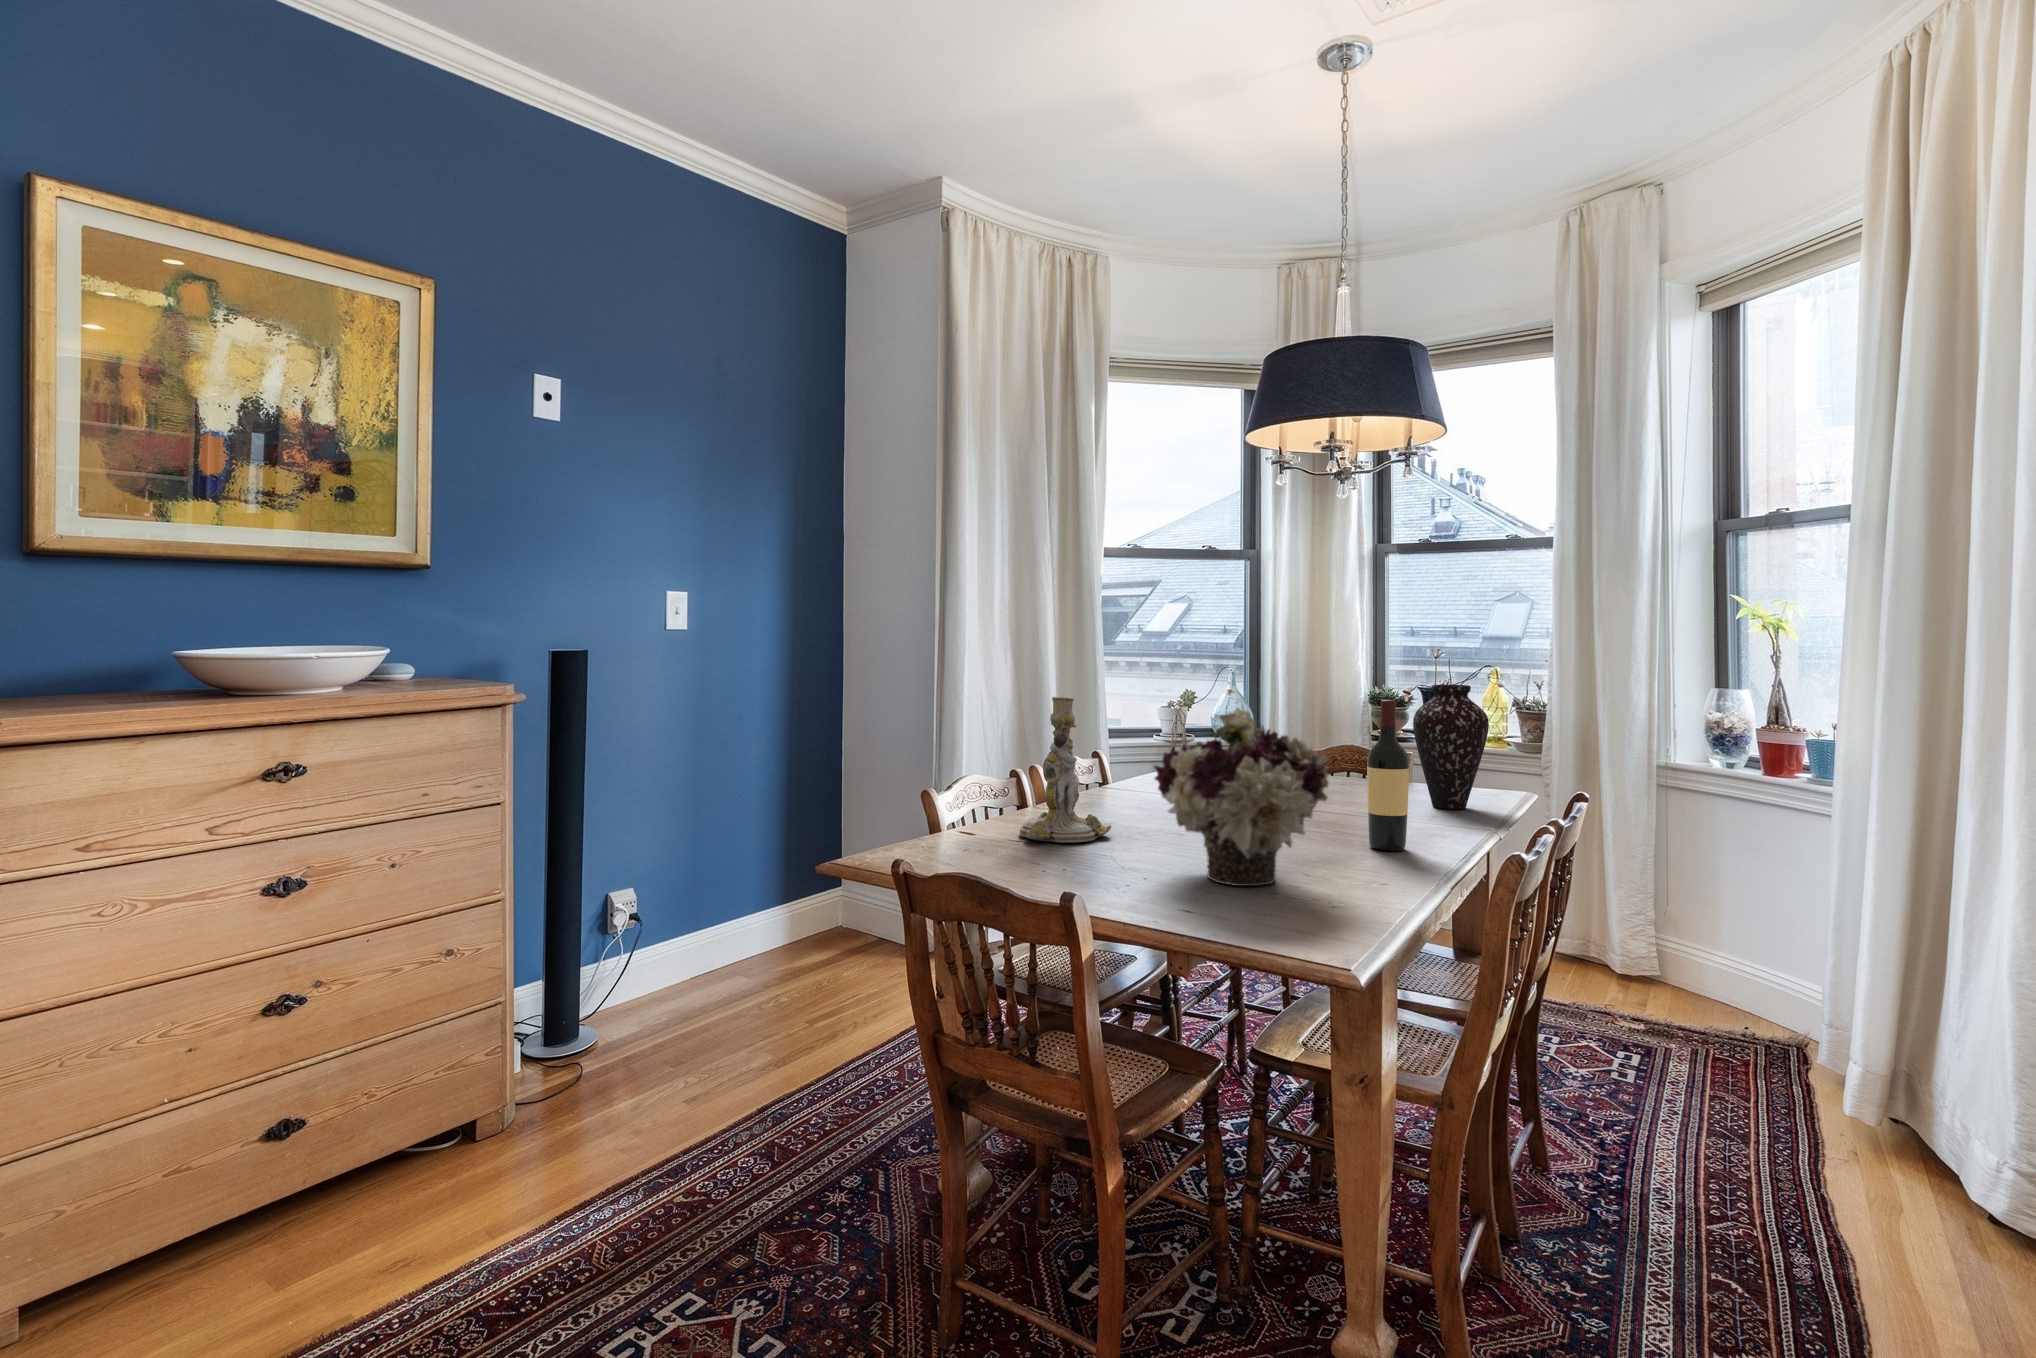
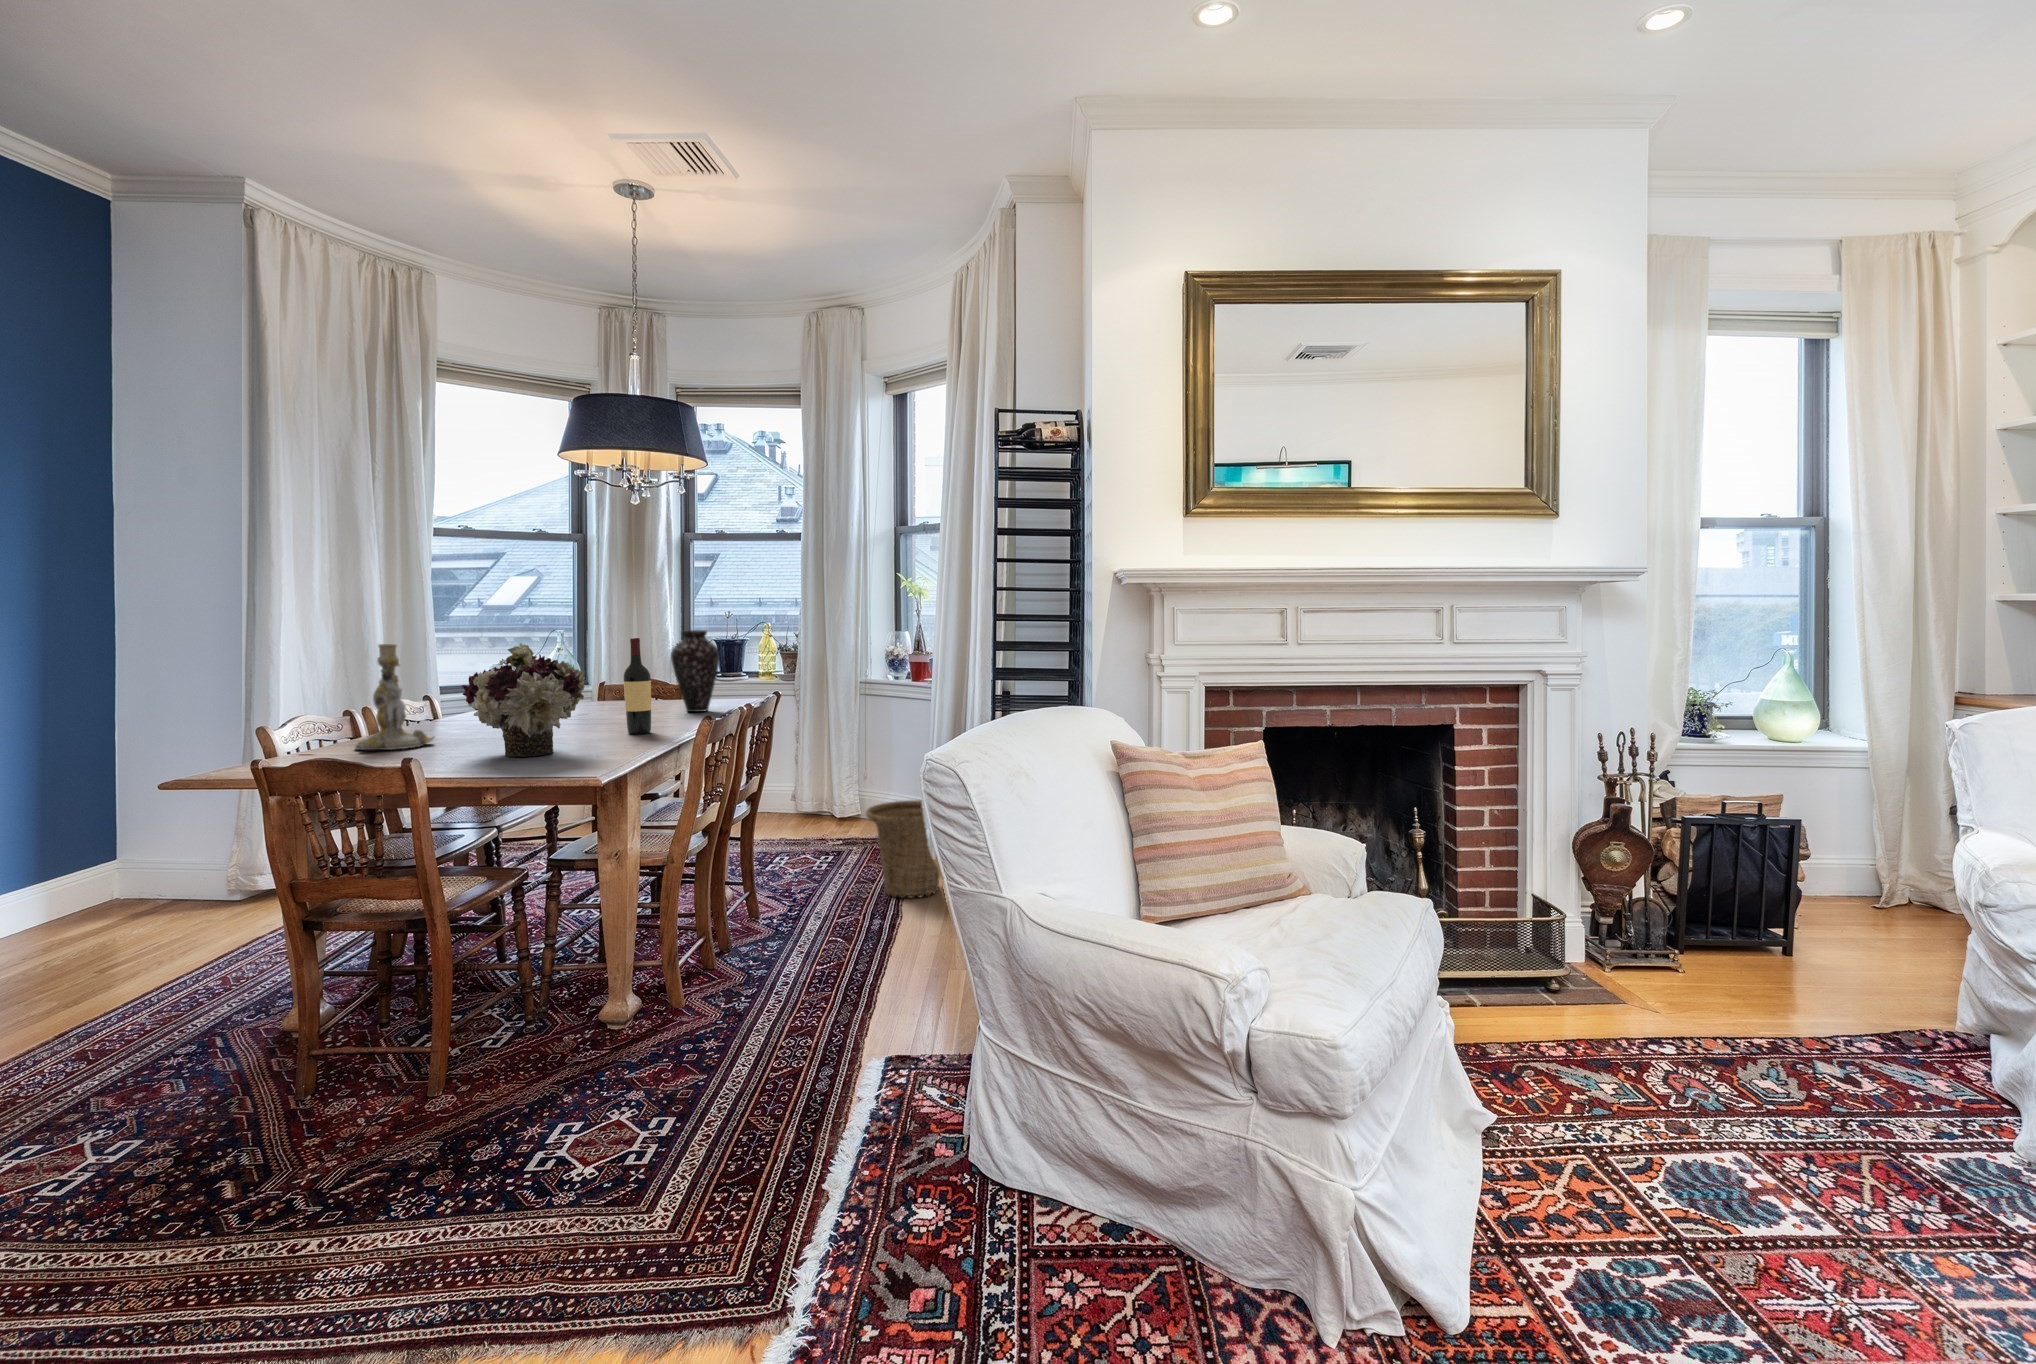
basket: none [1733,989,1934,1186] -> present [866,800,939,898]

